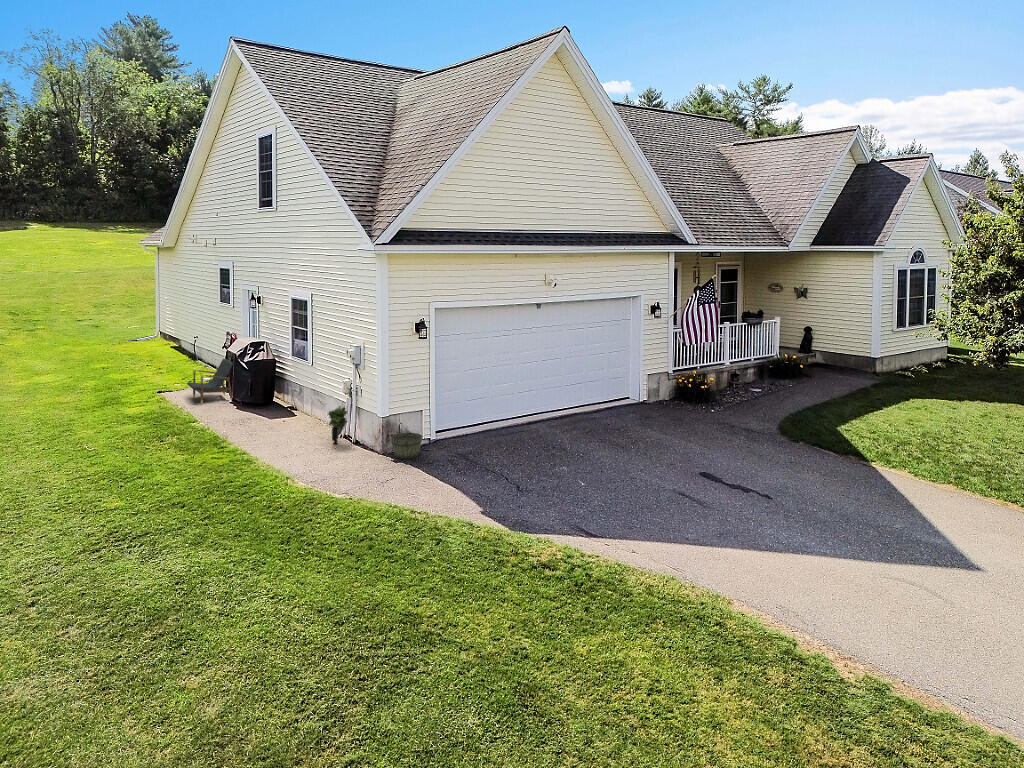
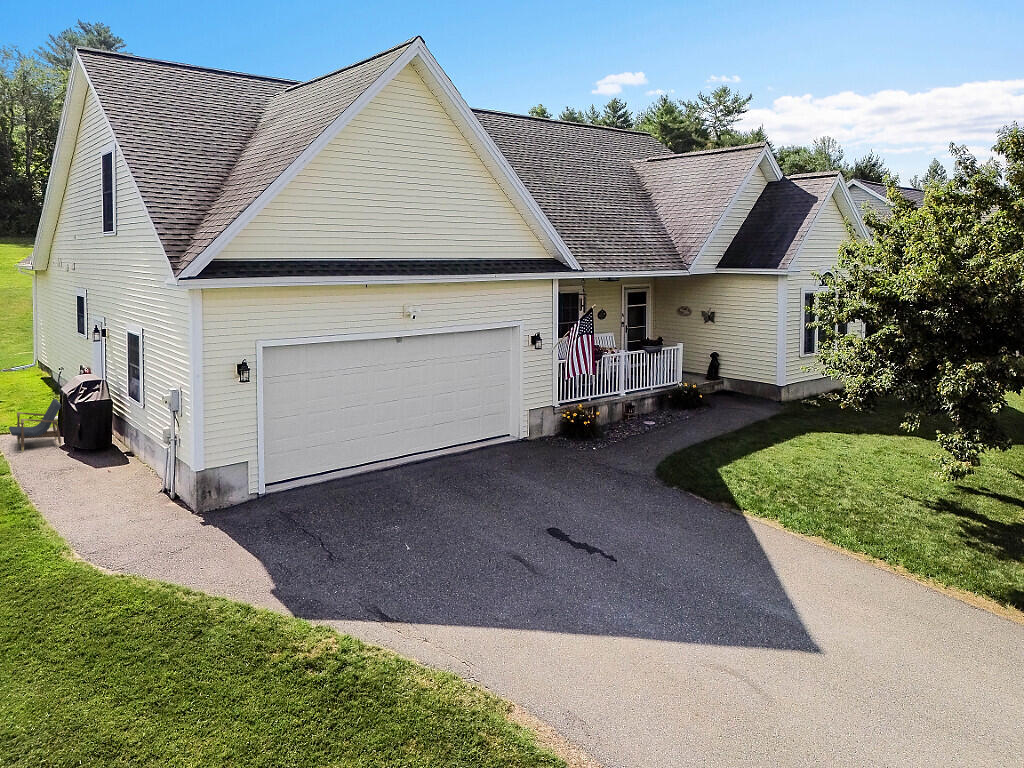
potted plant: present [328,406,348,444] -> none [141,457,167,501]
wooden bucket: present [391,431,422,459] -> none [206,485,244,519]

